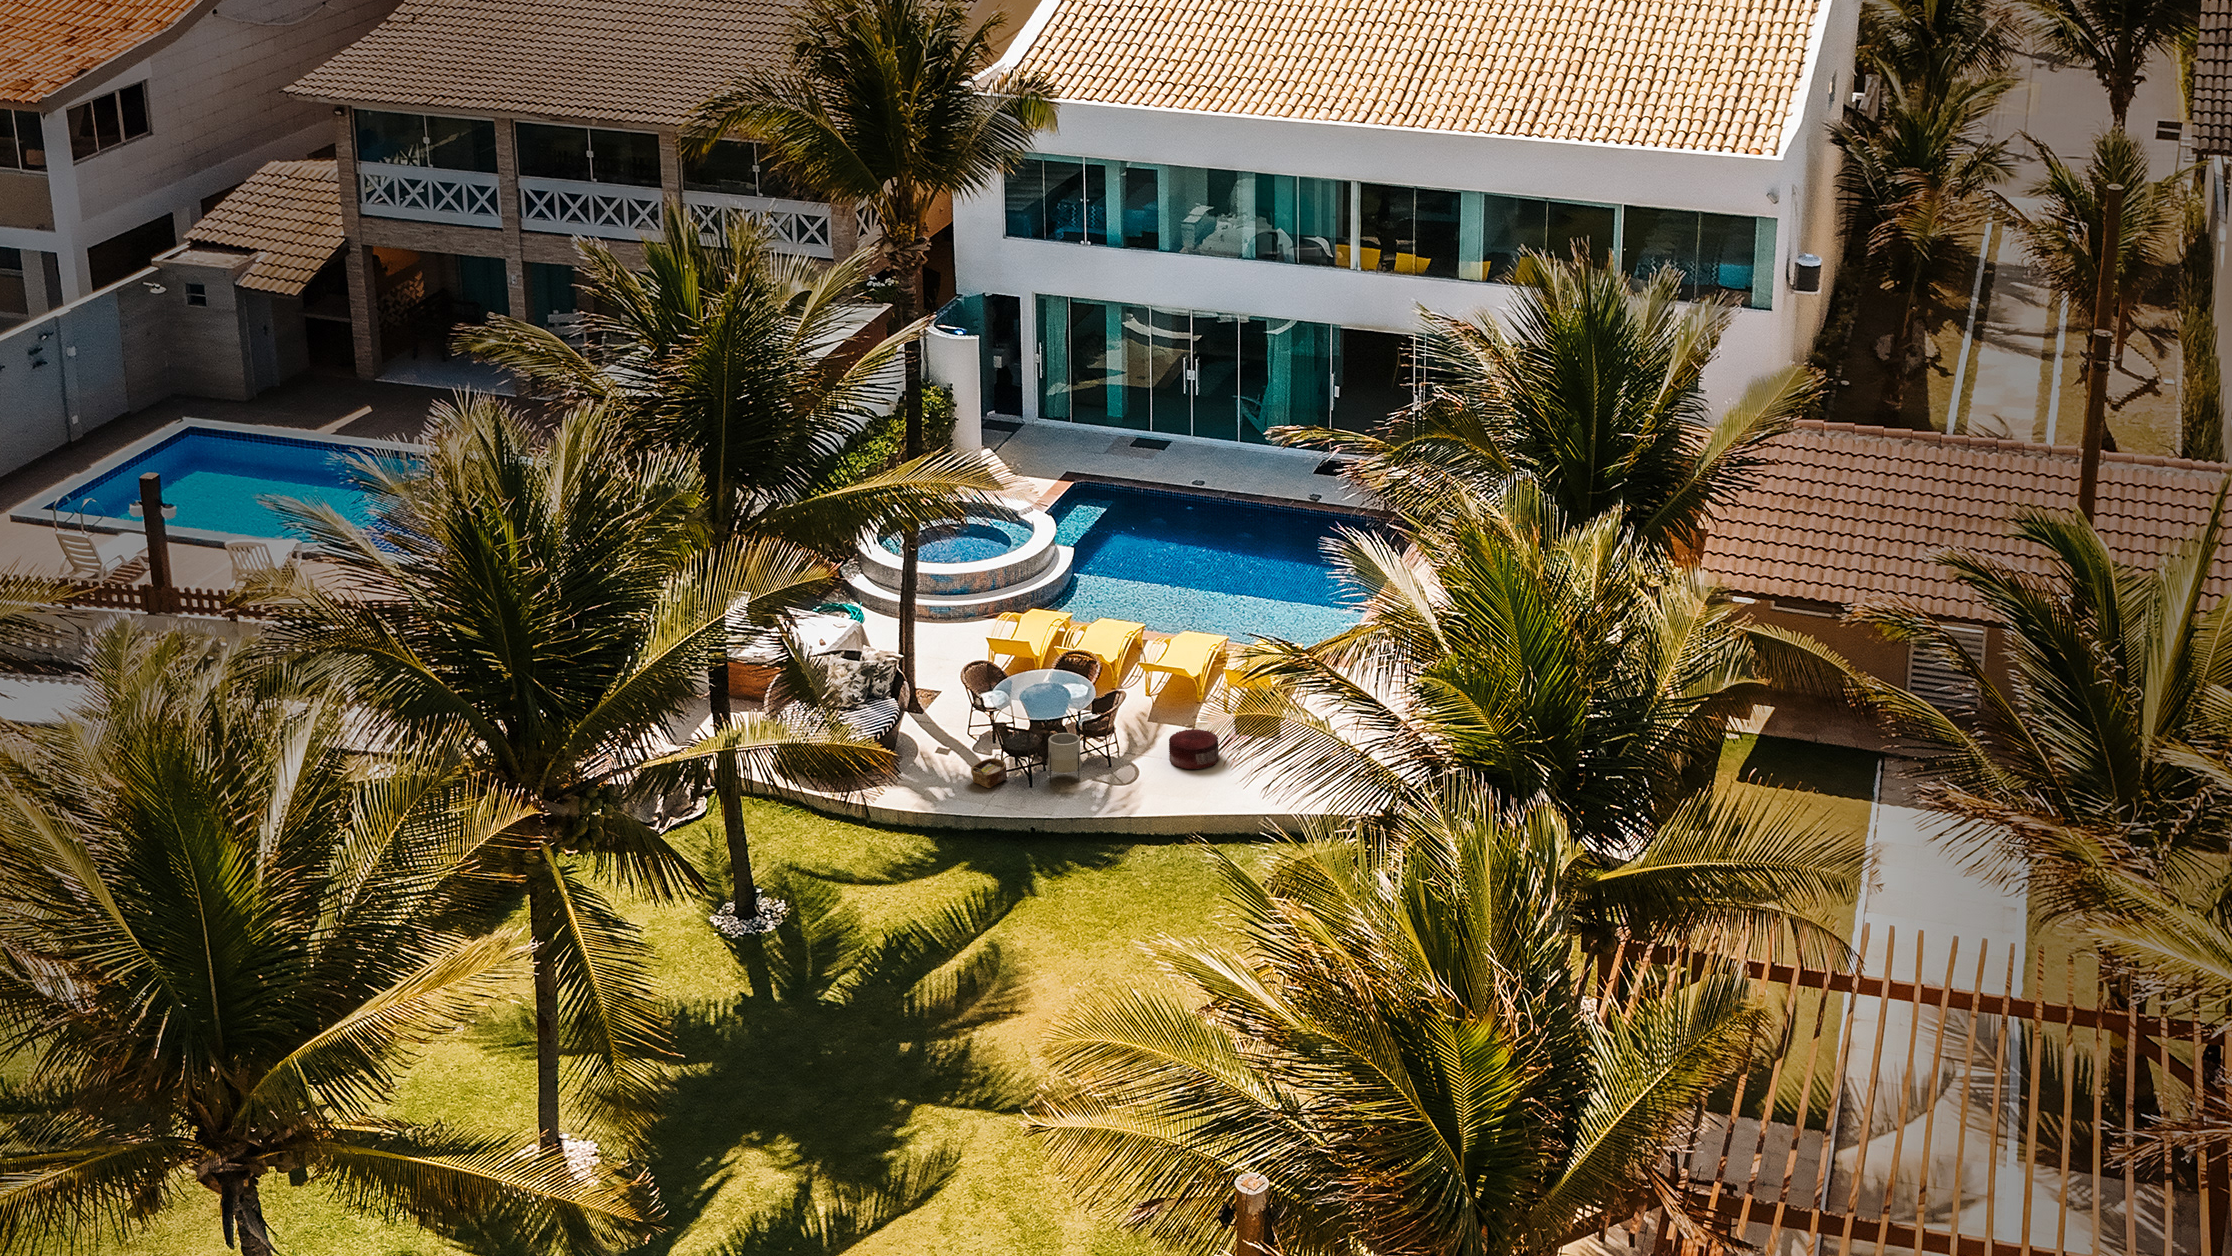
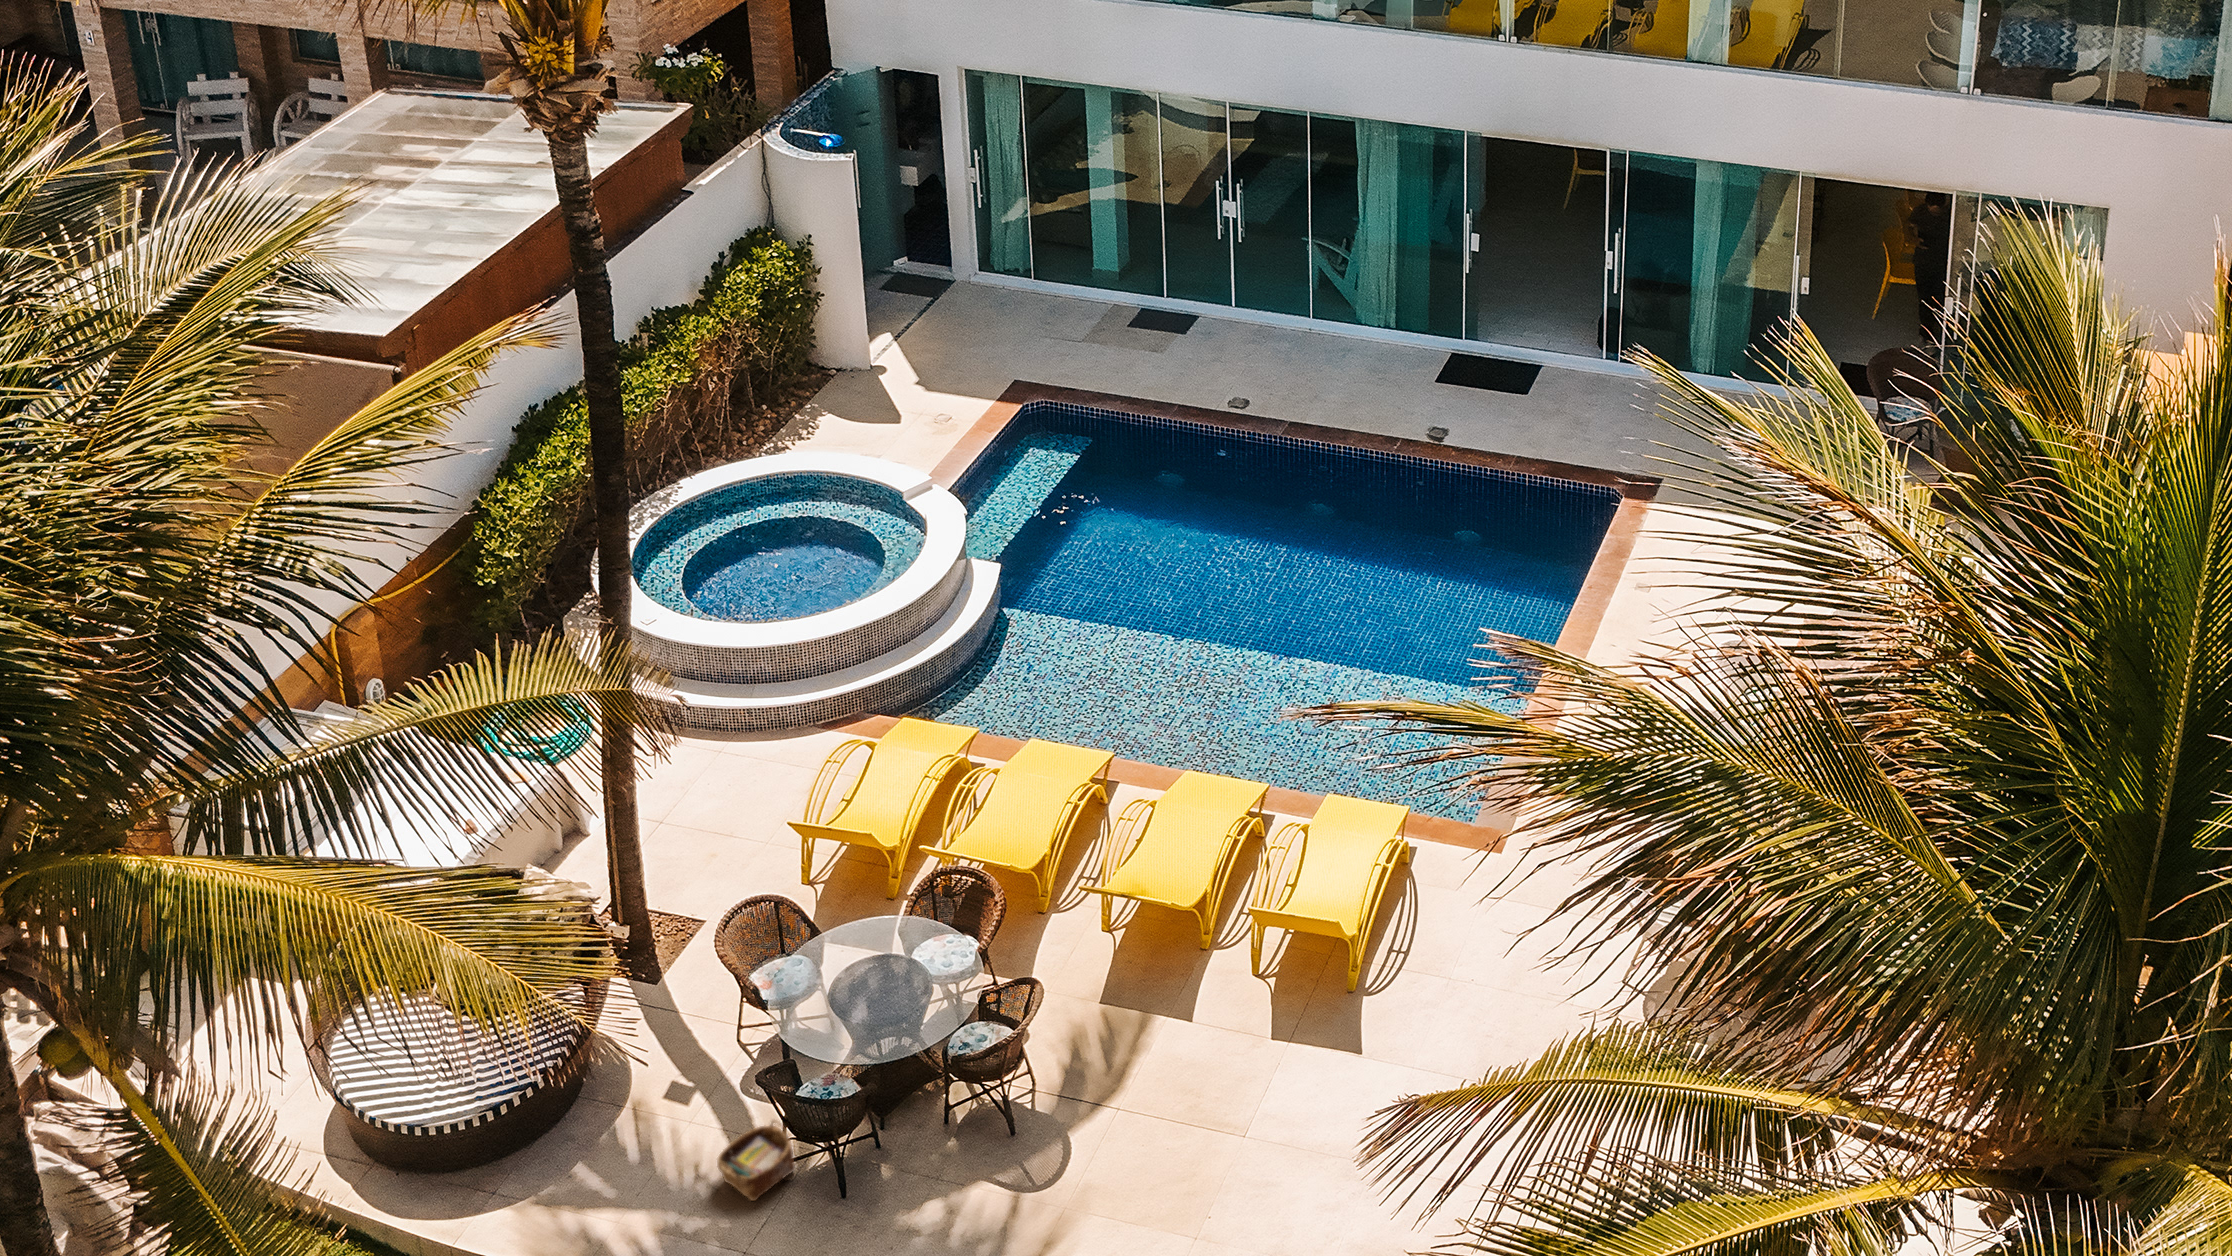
pouf: present [1169,729,1219,769] -> none [1129,1030,1230,1131]
planter: present [1048,733,1081,783] -> none [875,1074,944,1180]

